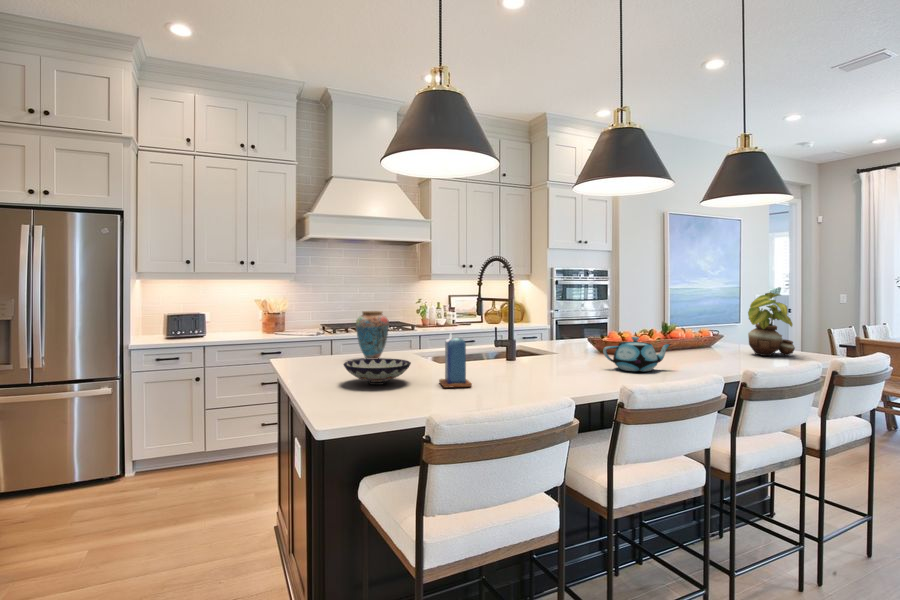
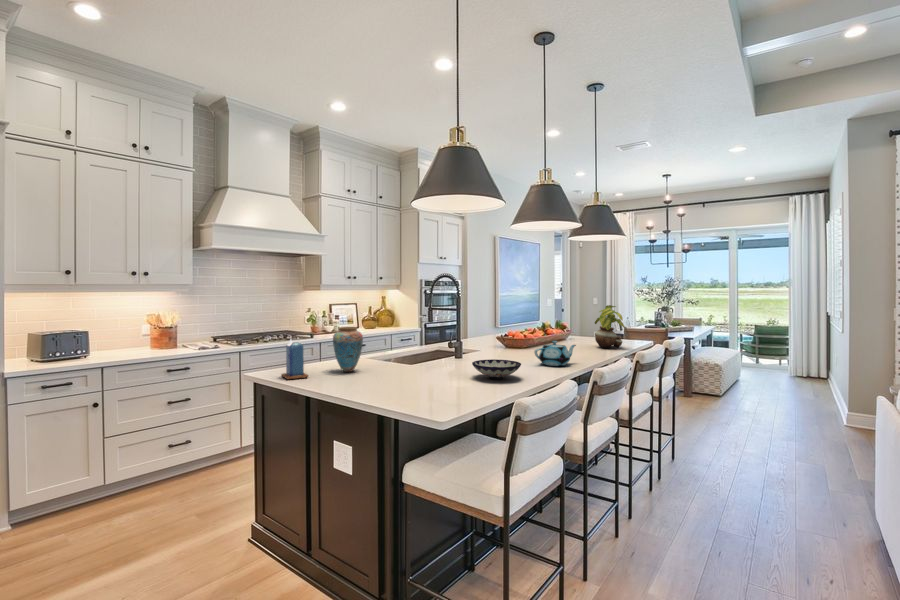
candle: present [439,334,472,388] -> present [282,340,308,379]
bowl: present [344,358,411,385] -> present [472,359,521,379]

